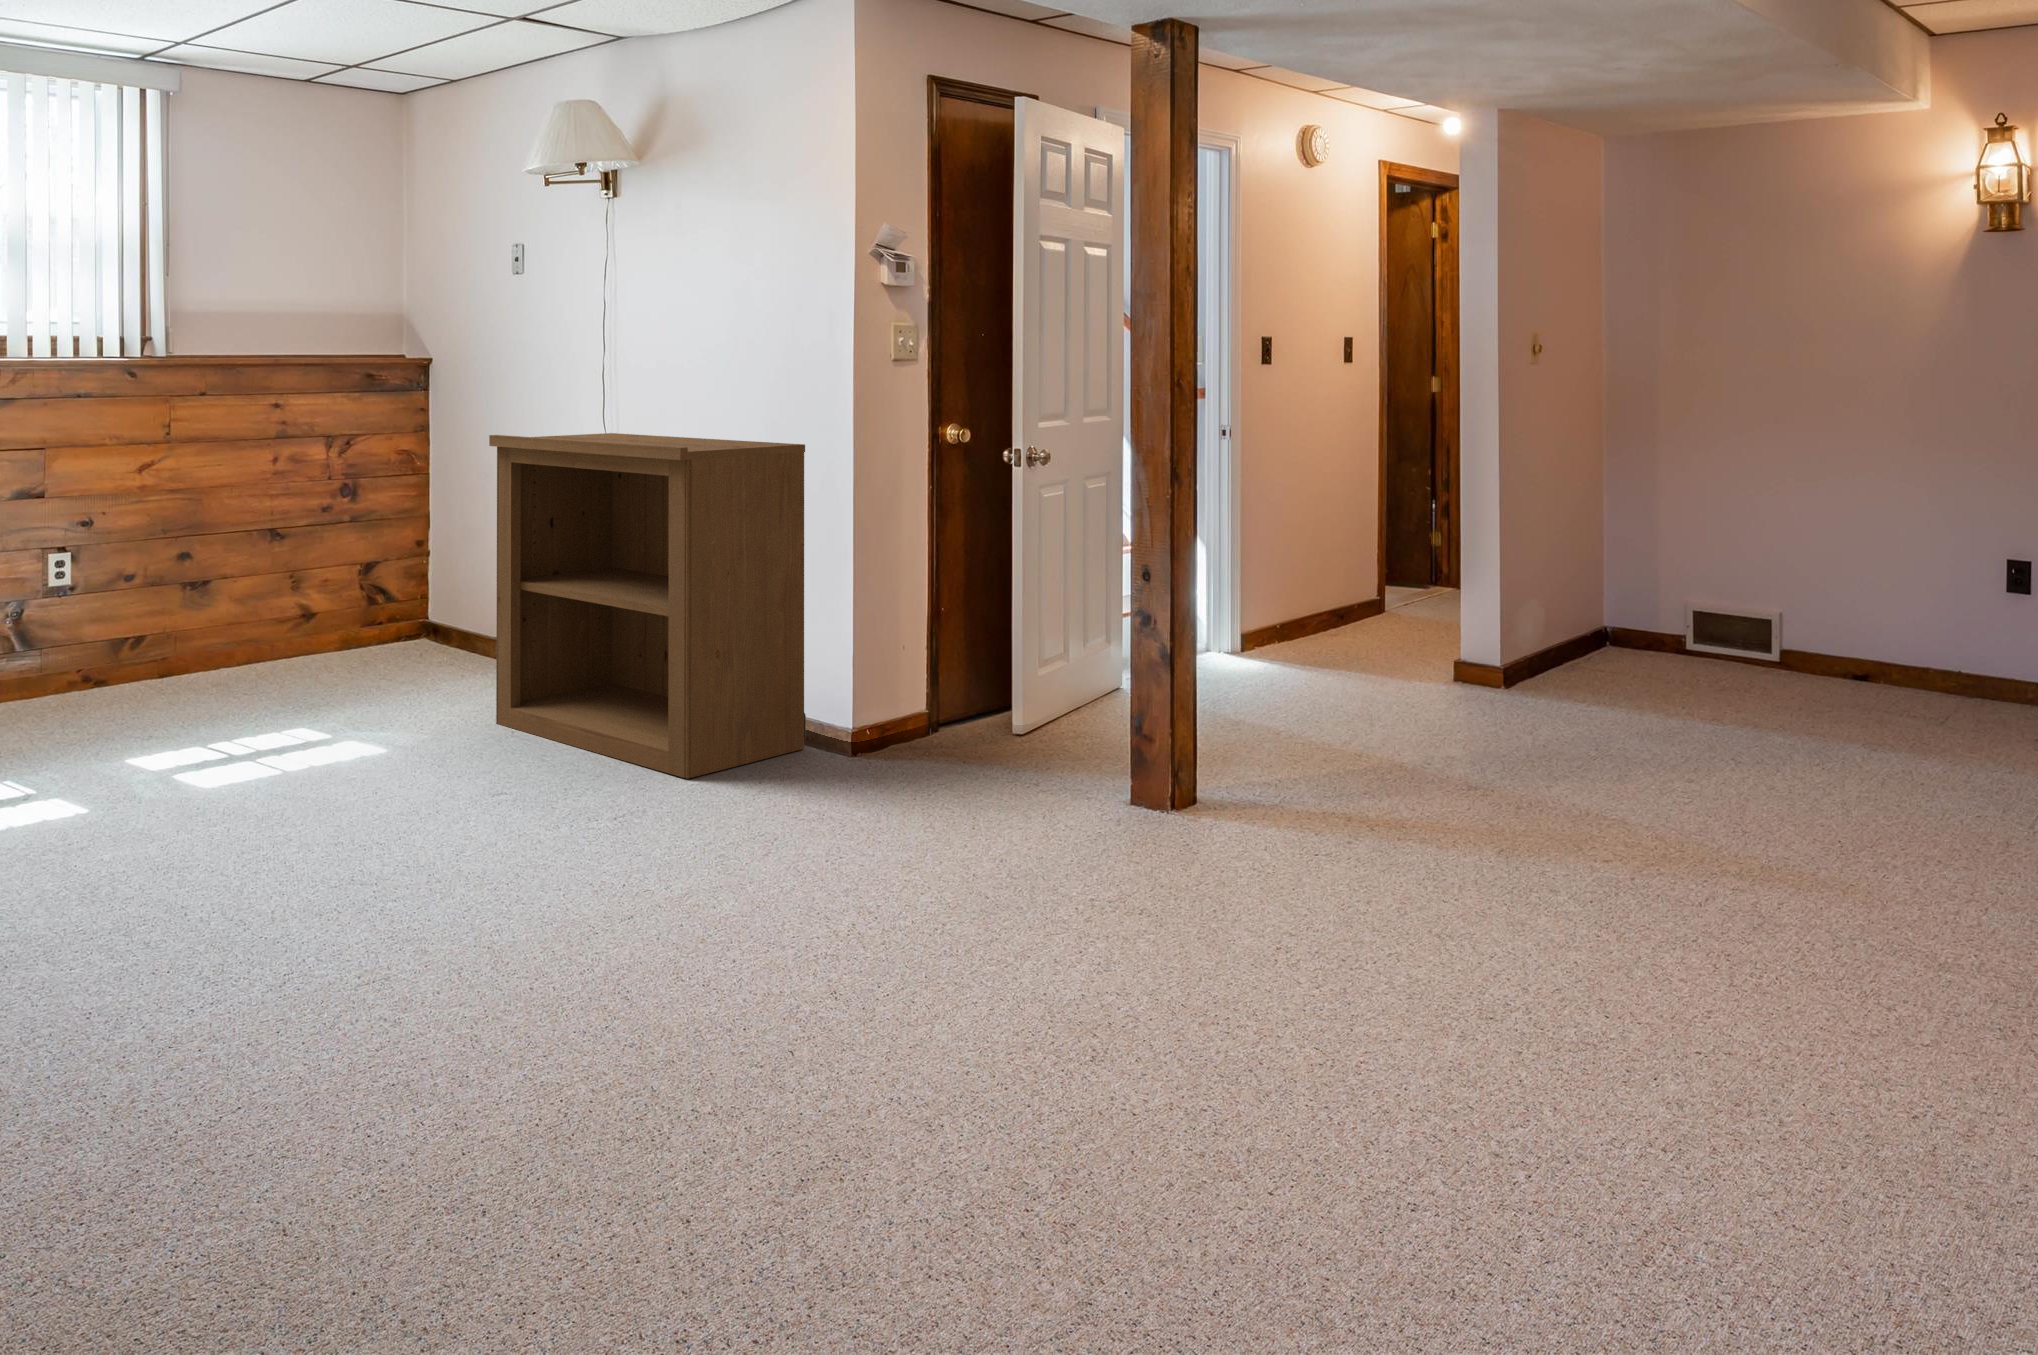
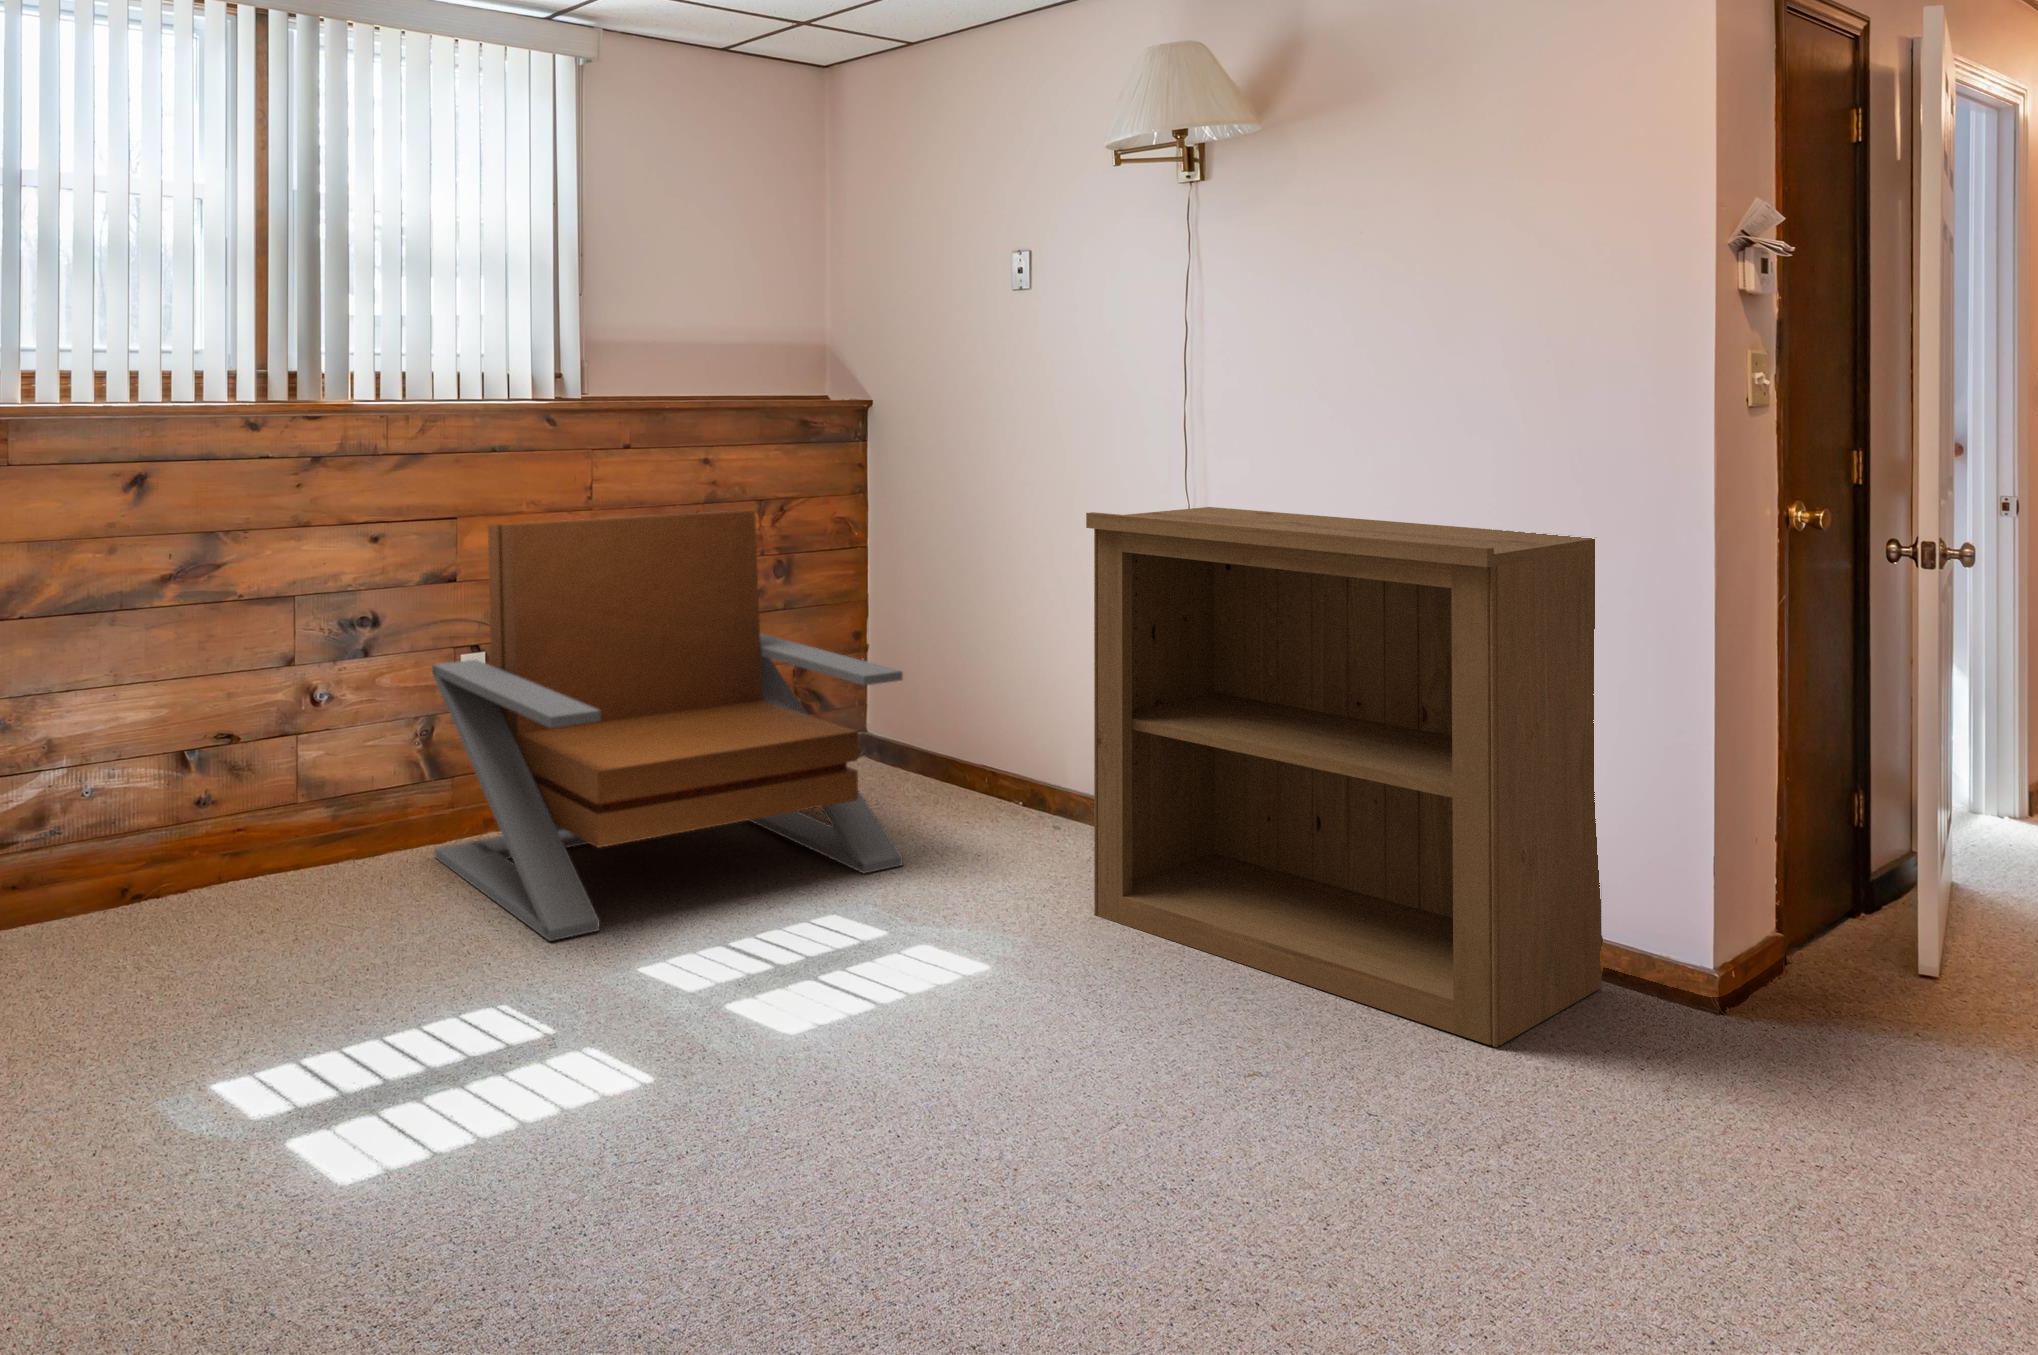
lounge chair: none [16,443,383,749] -> present [432,511,903,941]

